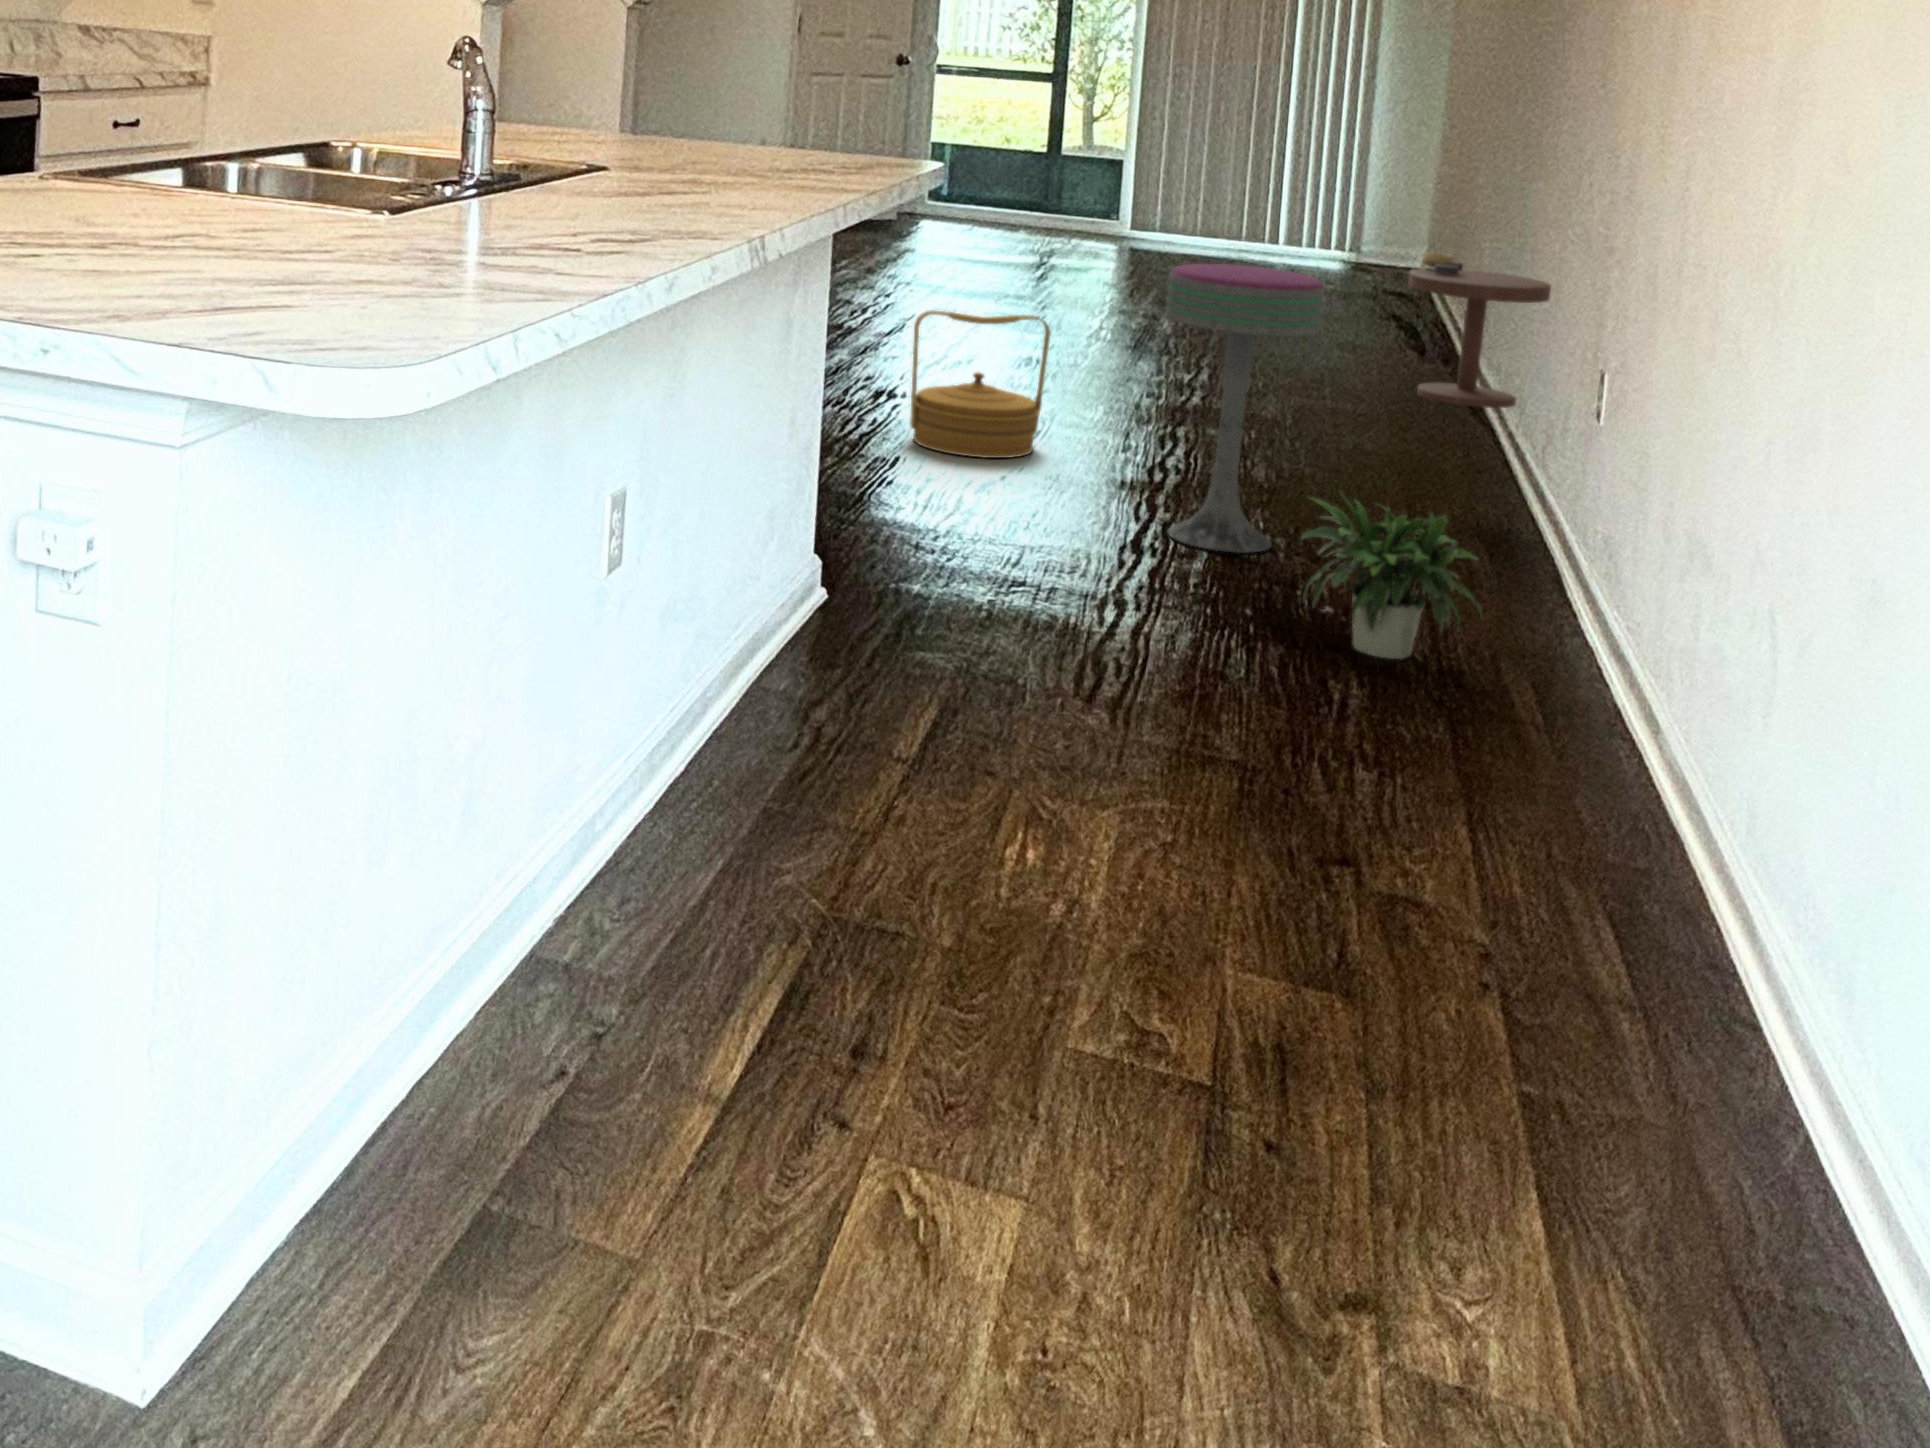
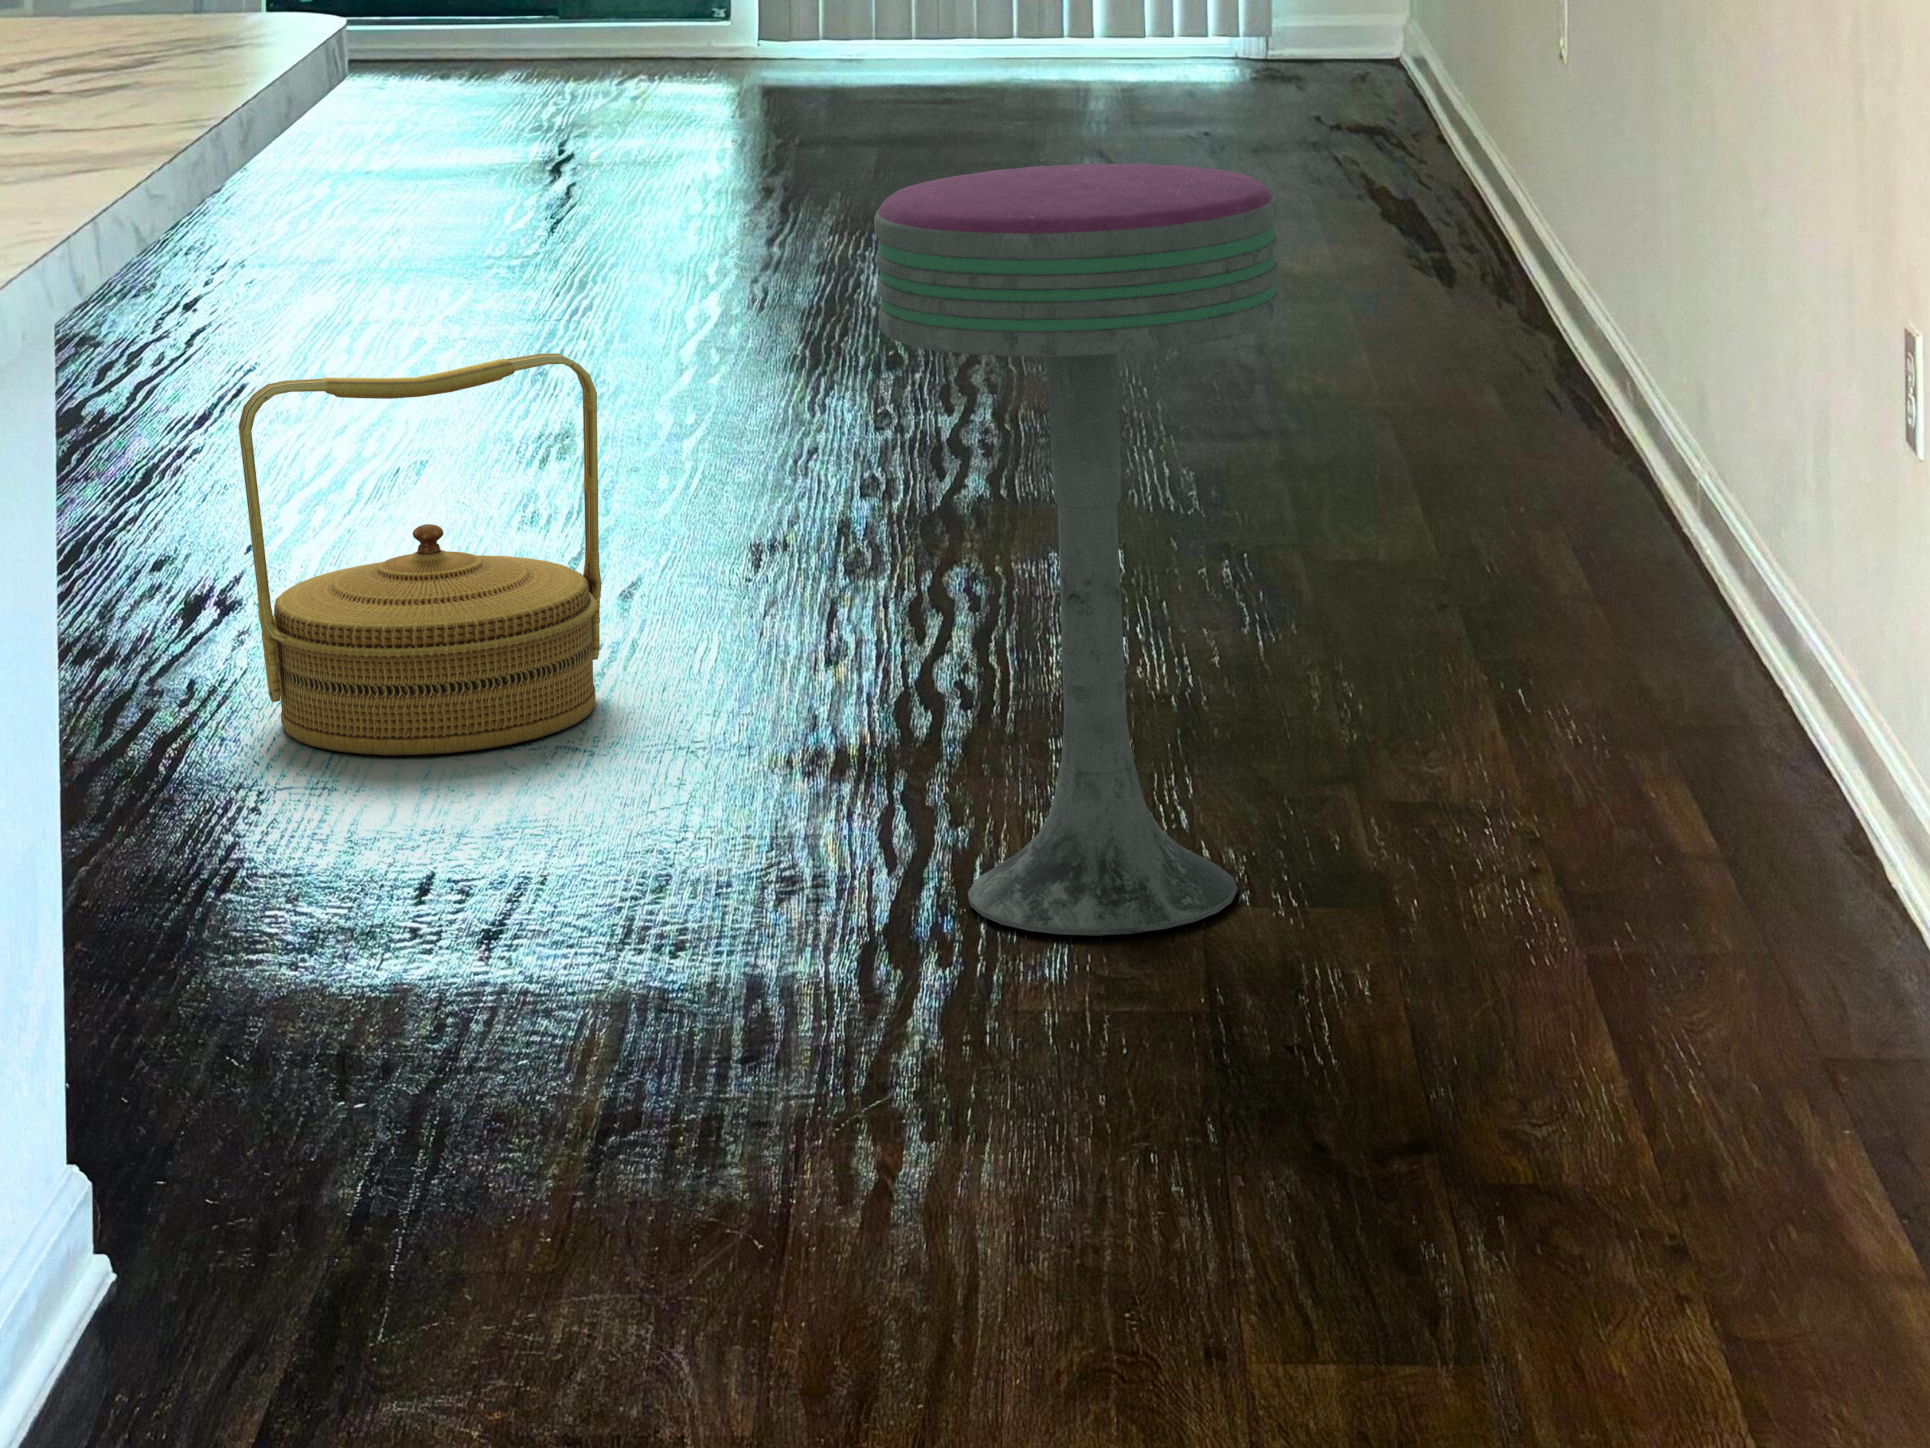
side table: present [1408,252,1551,408] -> none [1456,55,1792,693]
potted plant: present [1245,497,1482,659] -> none [1211,765,1835,1211]

